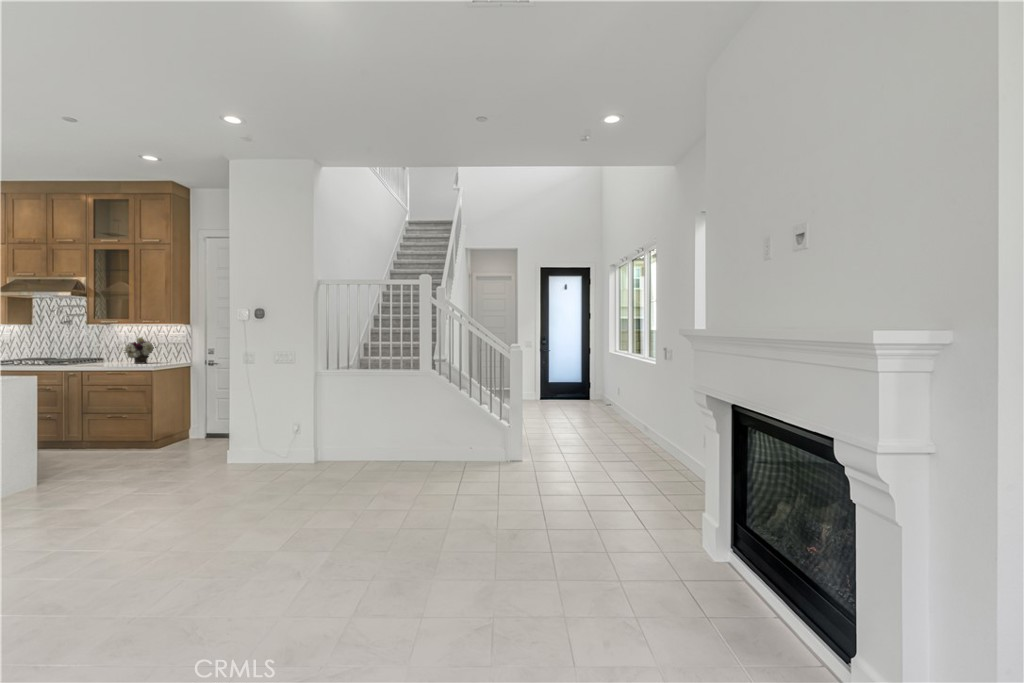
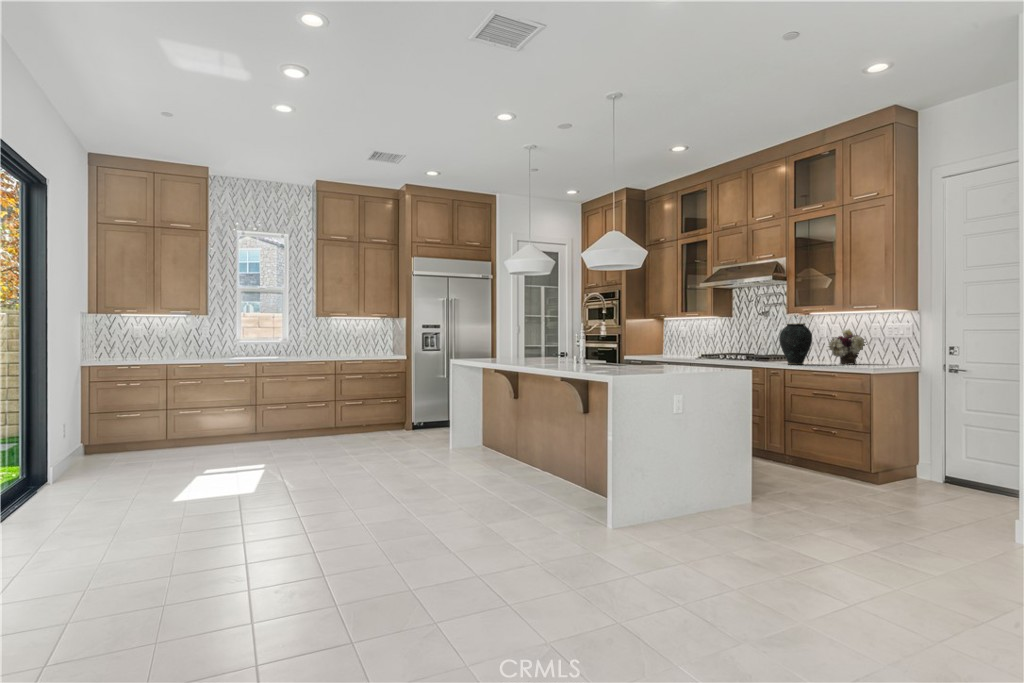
vase: none [77,332,108,366] -> present [779,323,812,365]

